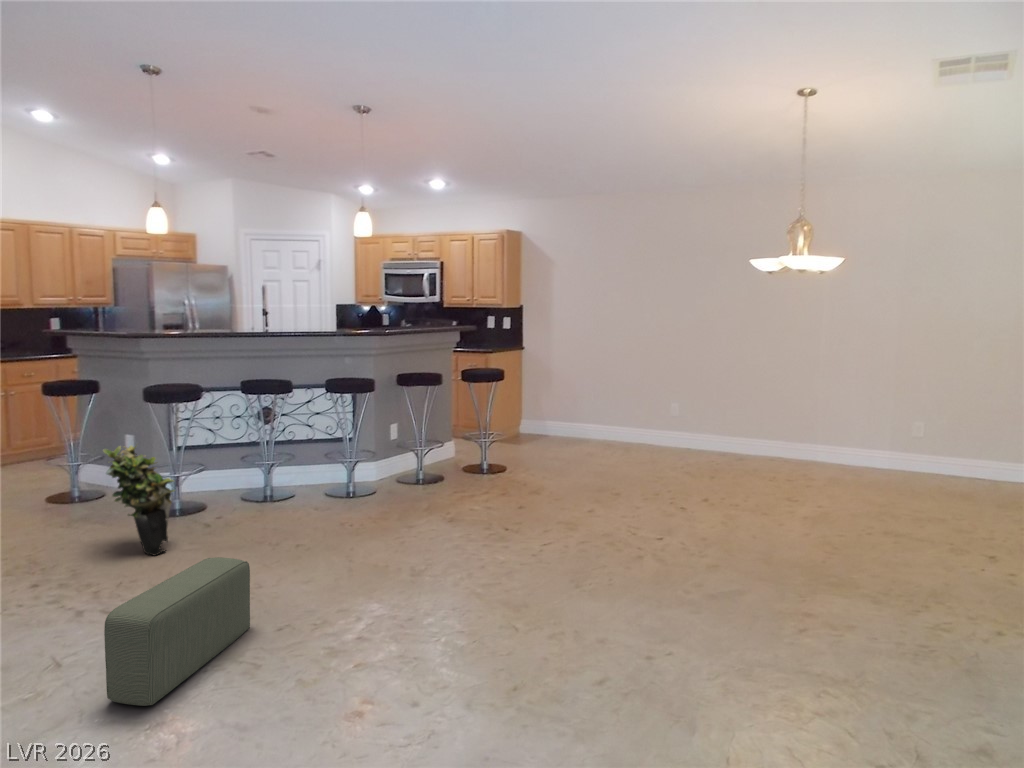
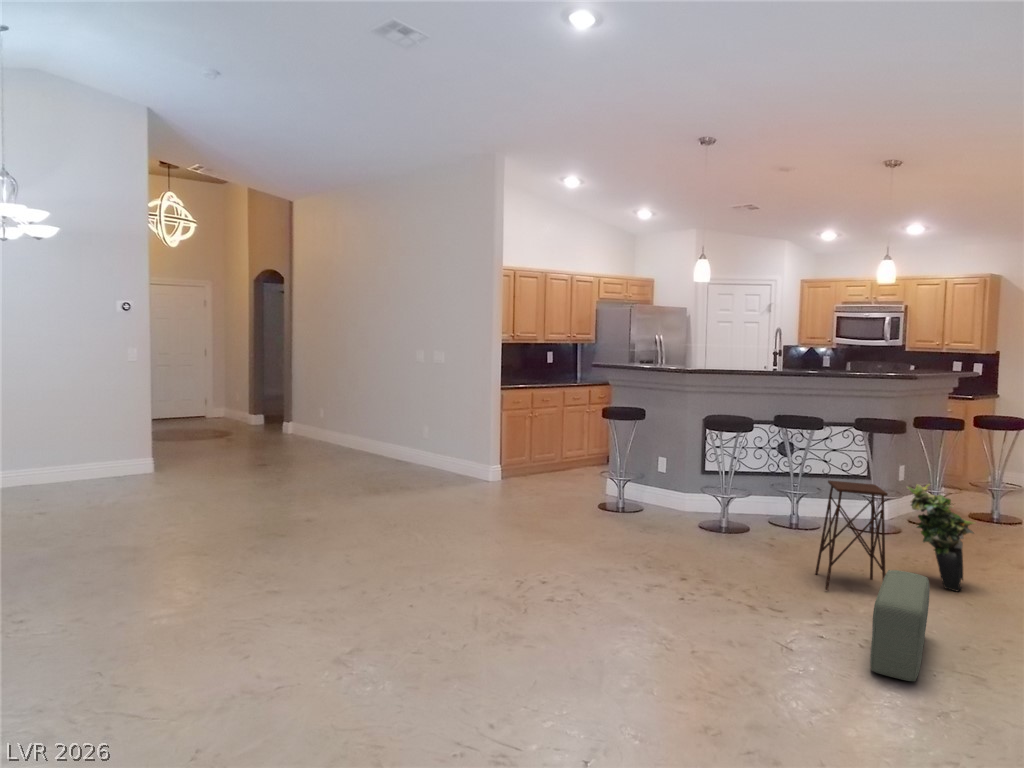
potted plant: present [103,446,174,556] -> present [908,484,975,591]
side table: none [198,453,279,582] -> present [815,481,888,591]

